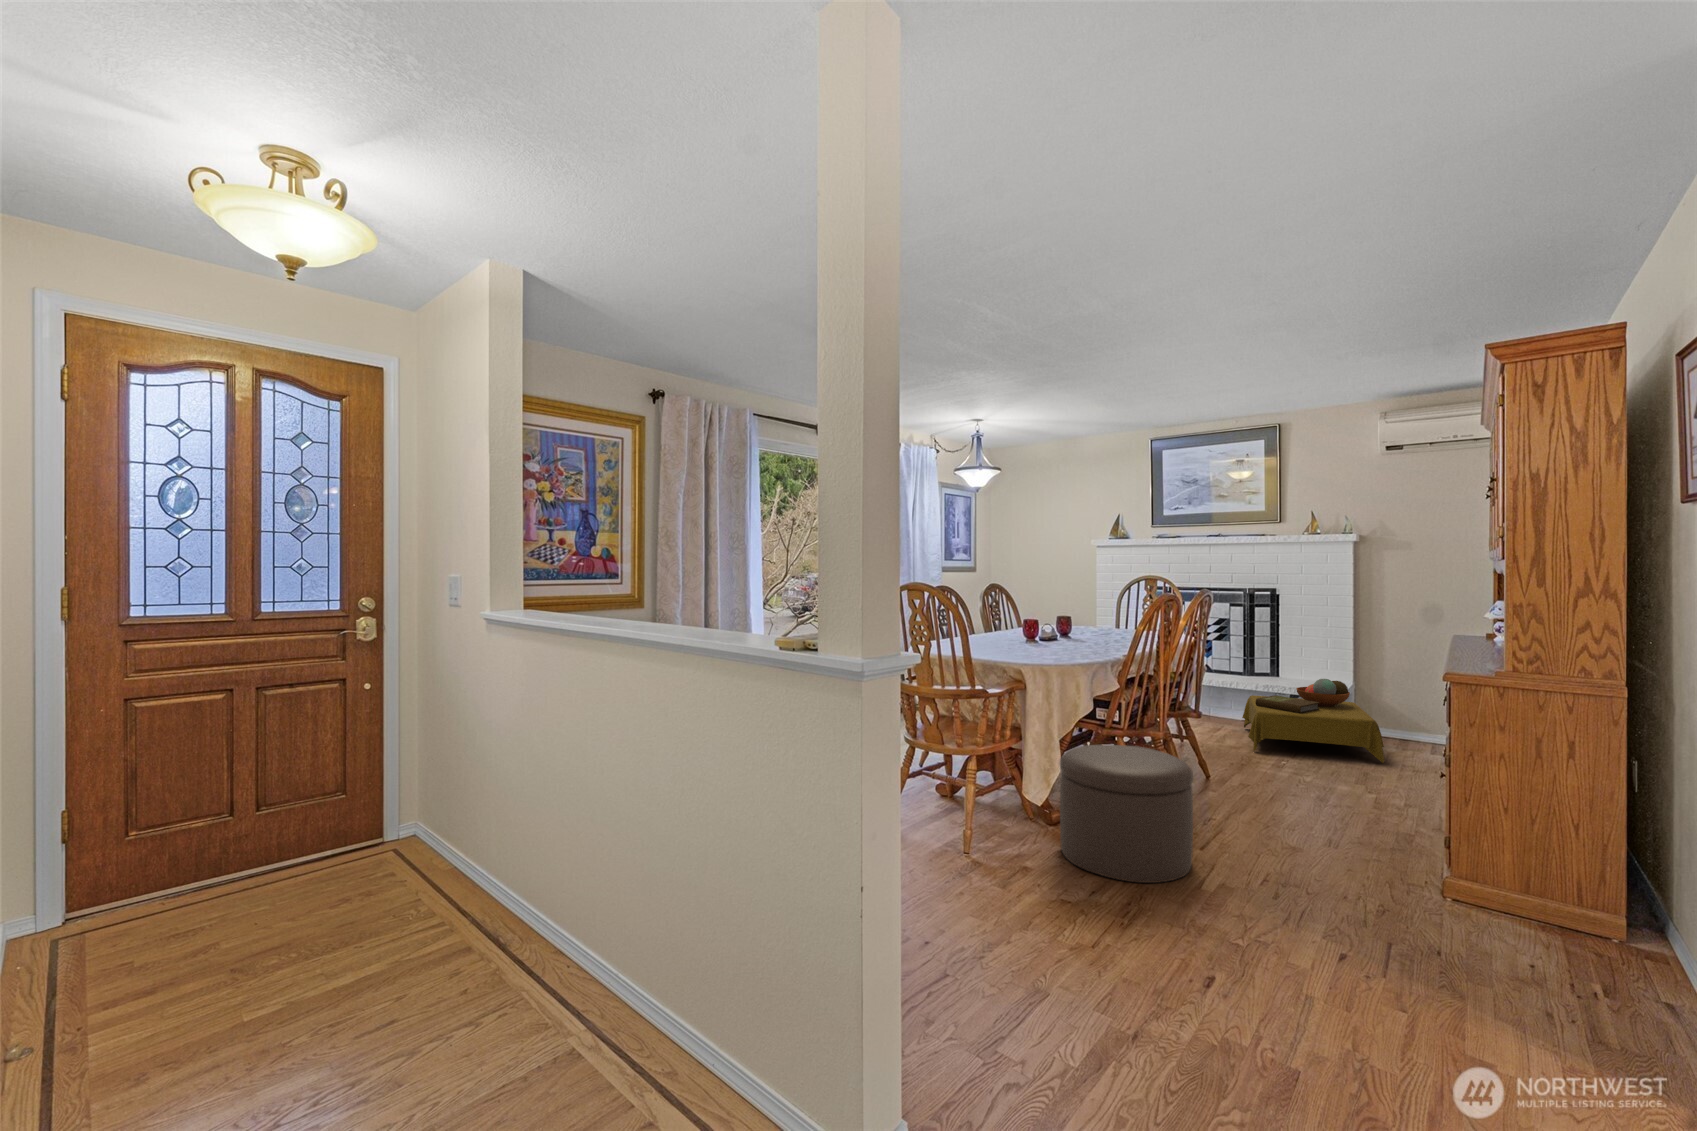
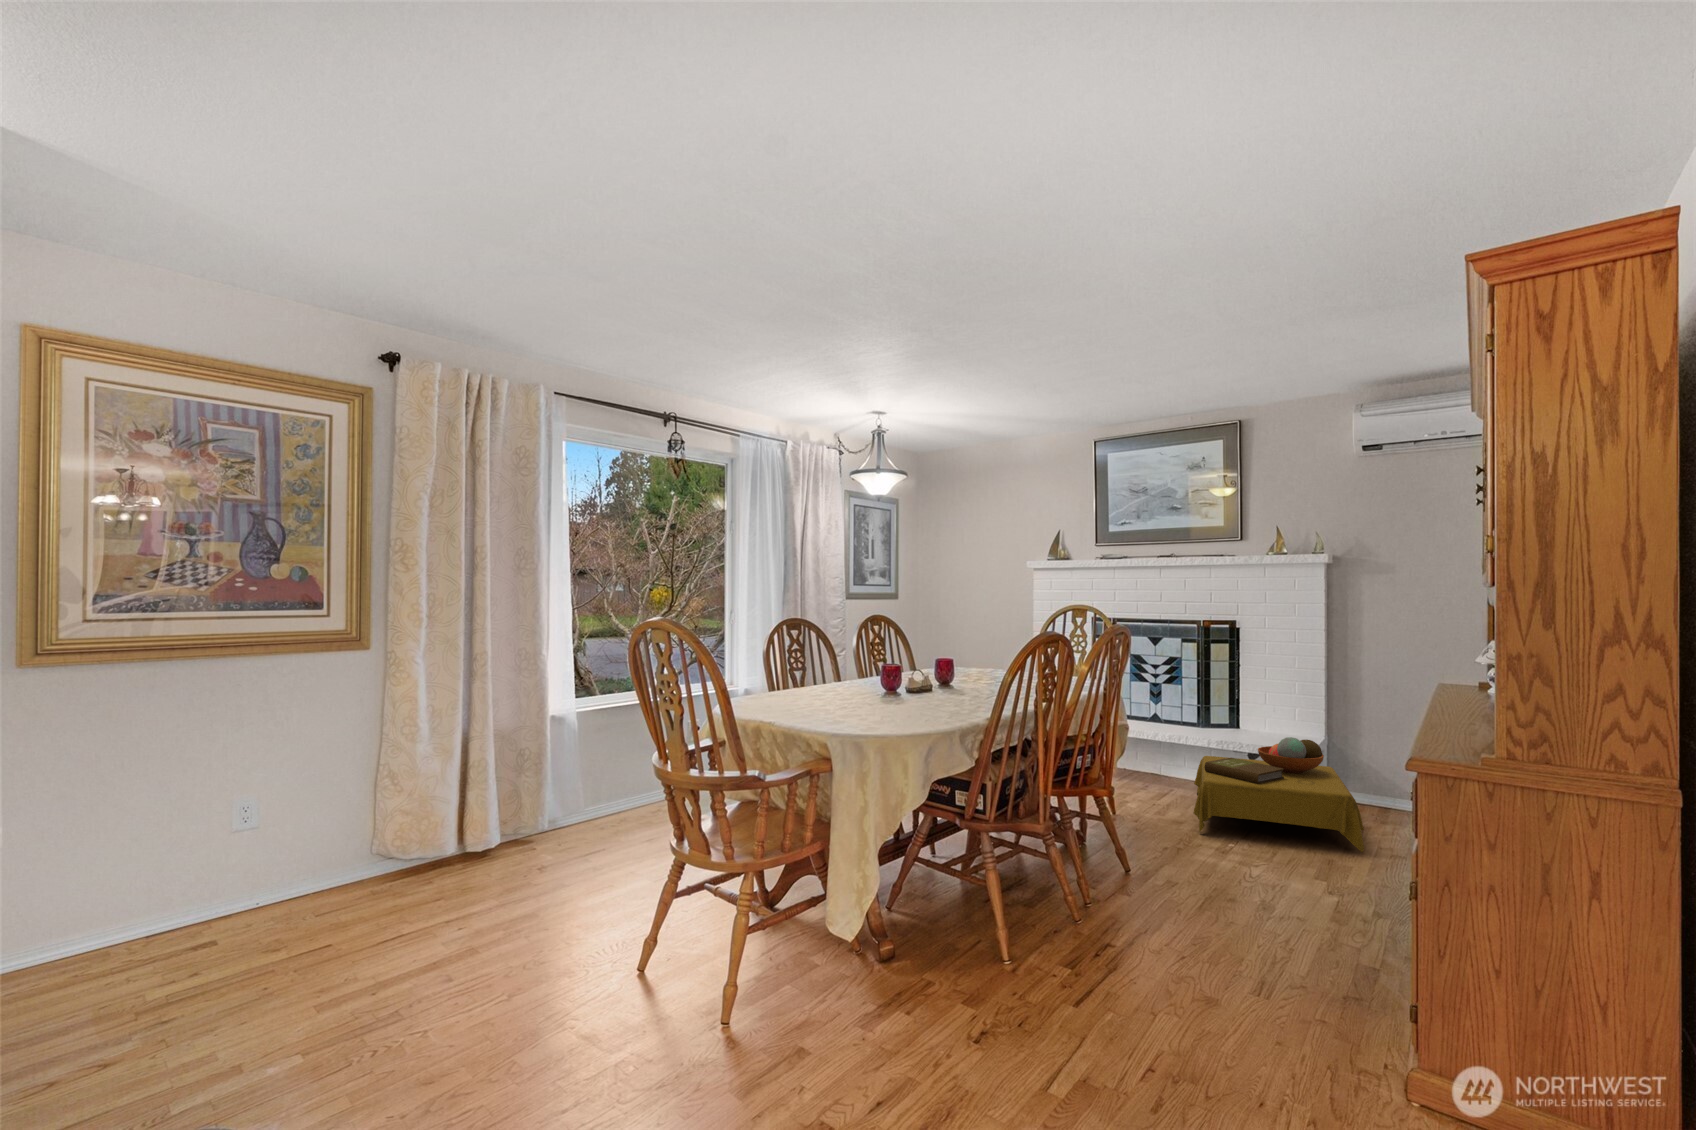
ottoman: present [1060,745,1193,883] -> none [867,848,1051,1077]

